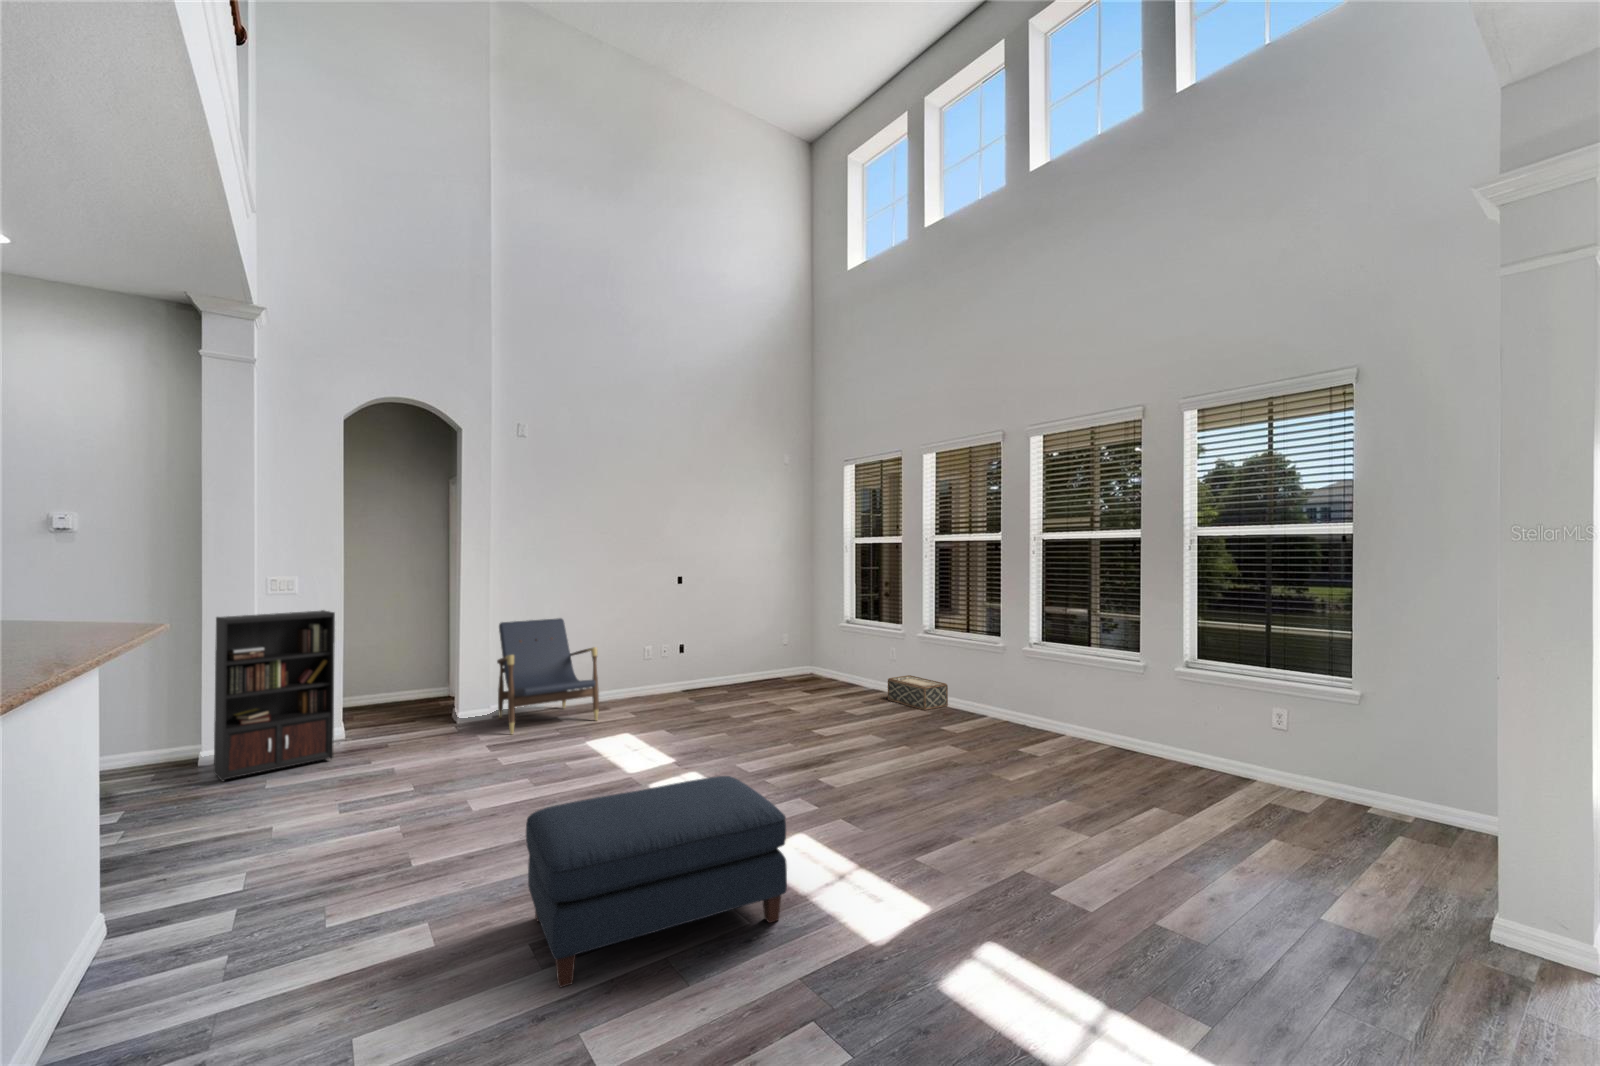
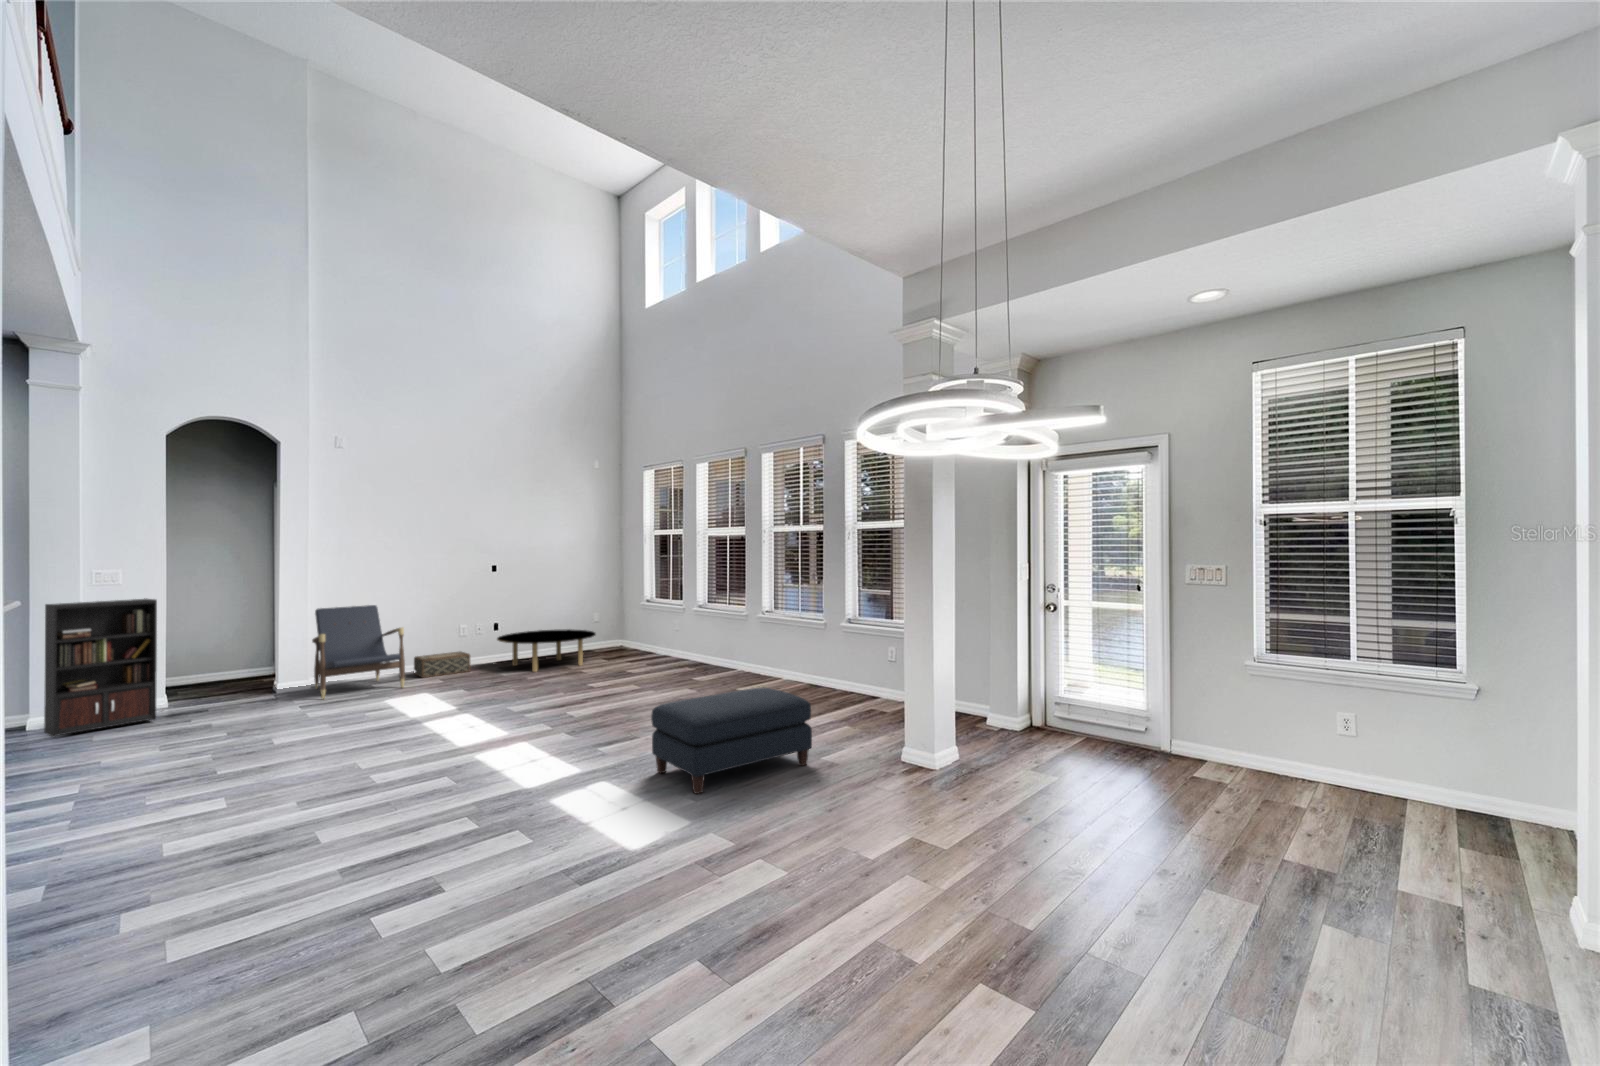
coffee table: none [692,649,804,702] -> present [497,629,596,672]
woven basket: present [888,675,948,710] -> present [414,652,470,678]
ottoman: present [526,776,787,987] -> present [651,687,812,794]

